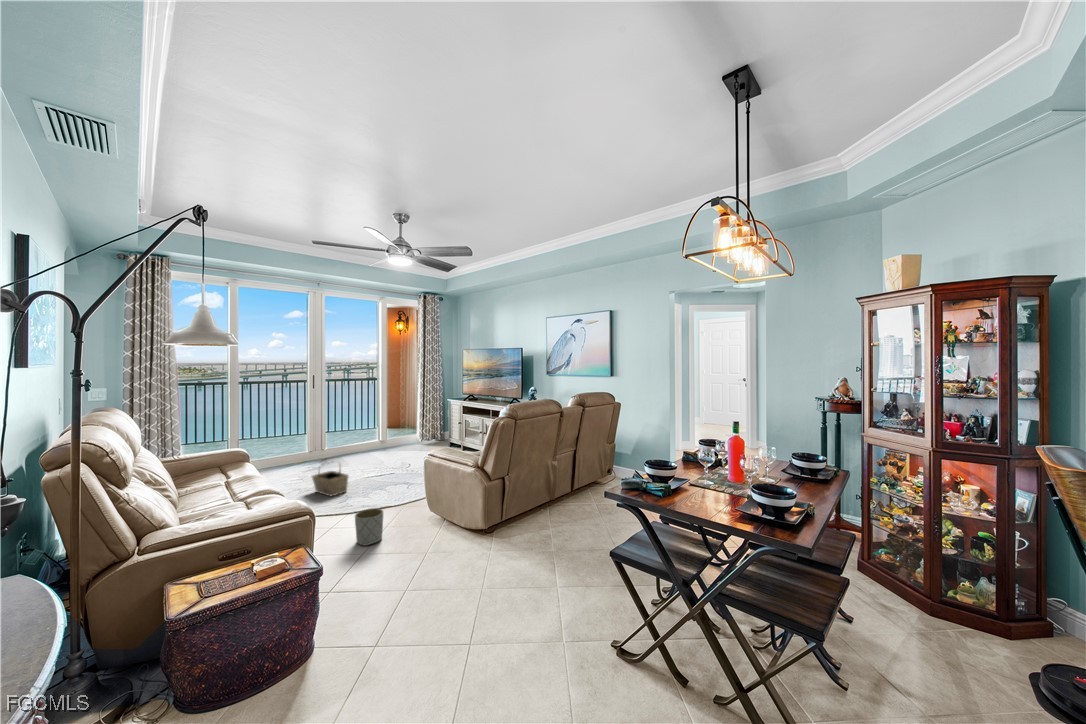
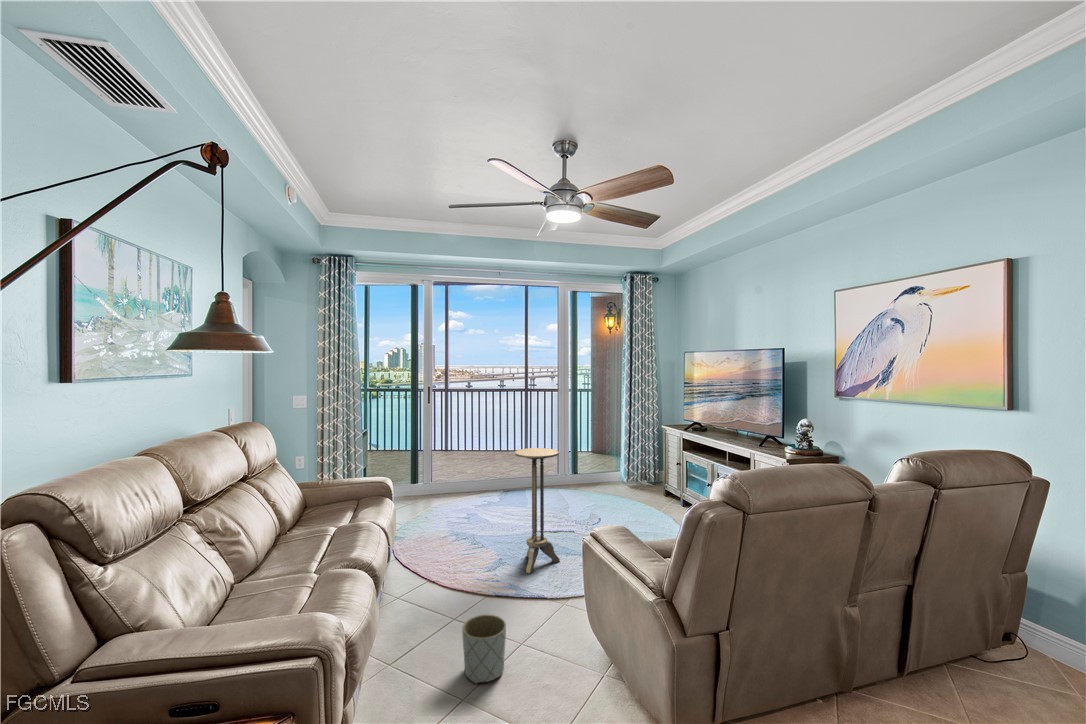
side table: none [359,414,392,498] -> present [515,448,560,573]
basket: present [312,466,349,496] -> none [466,507,507,557]

